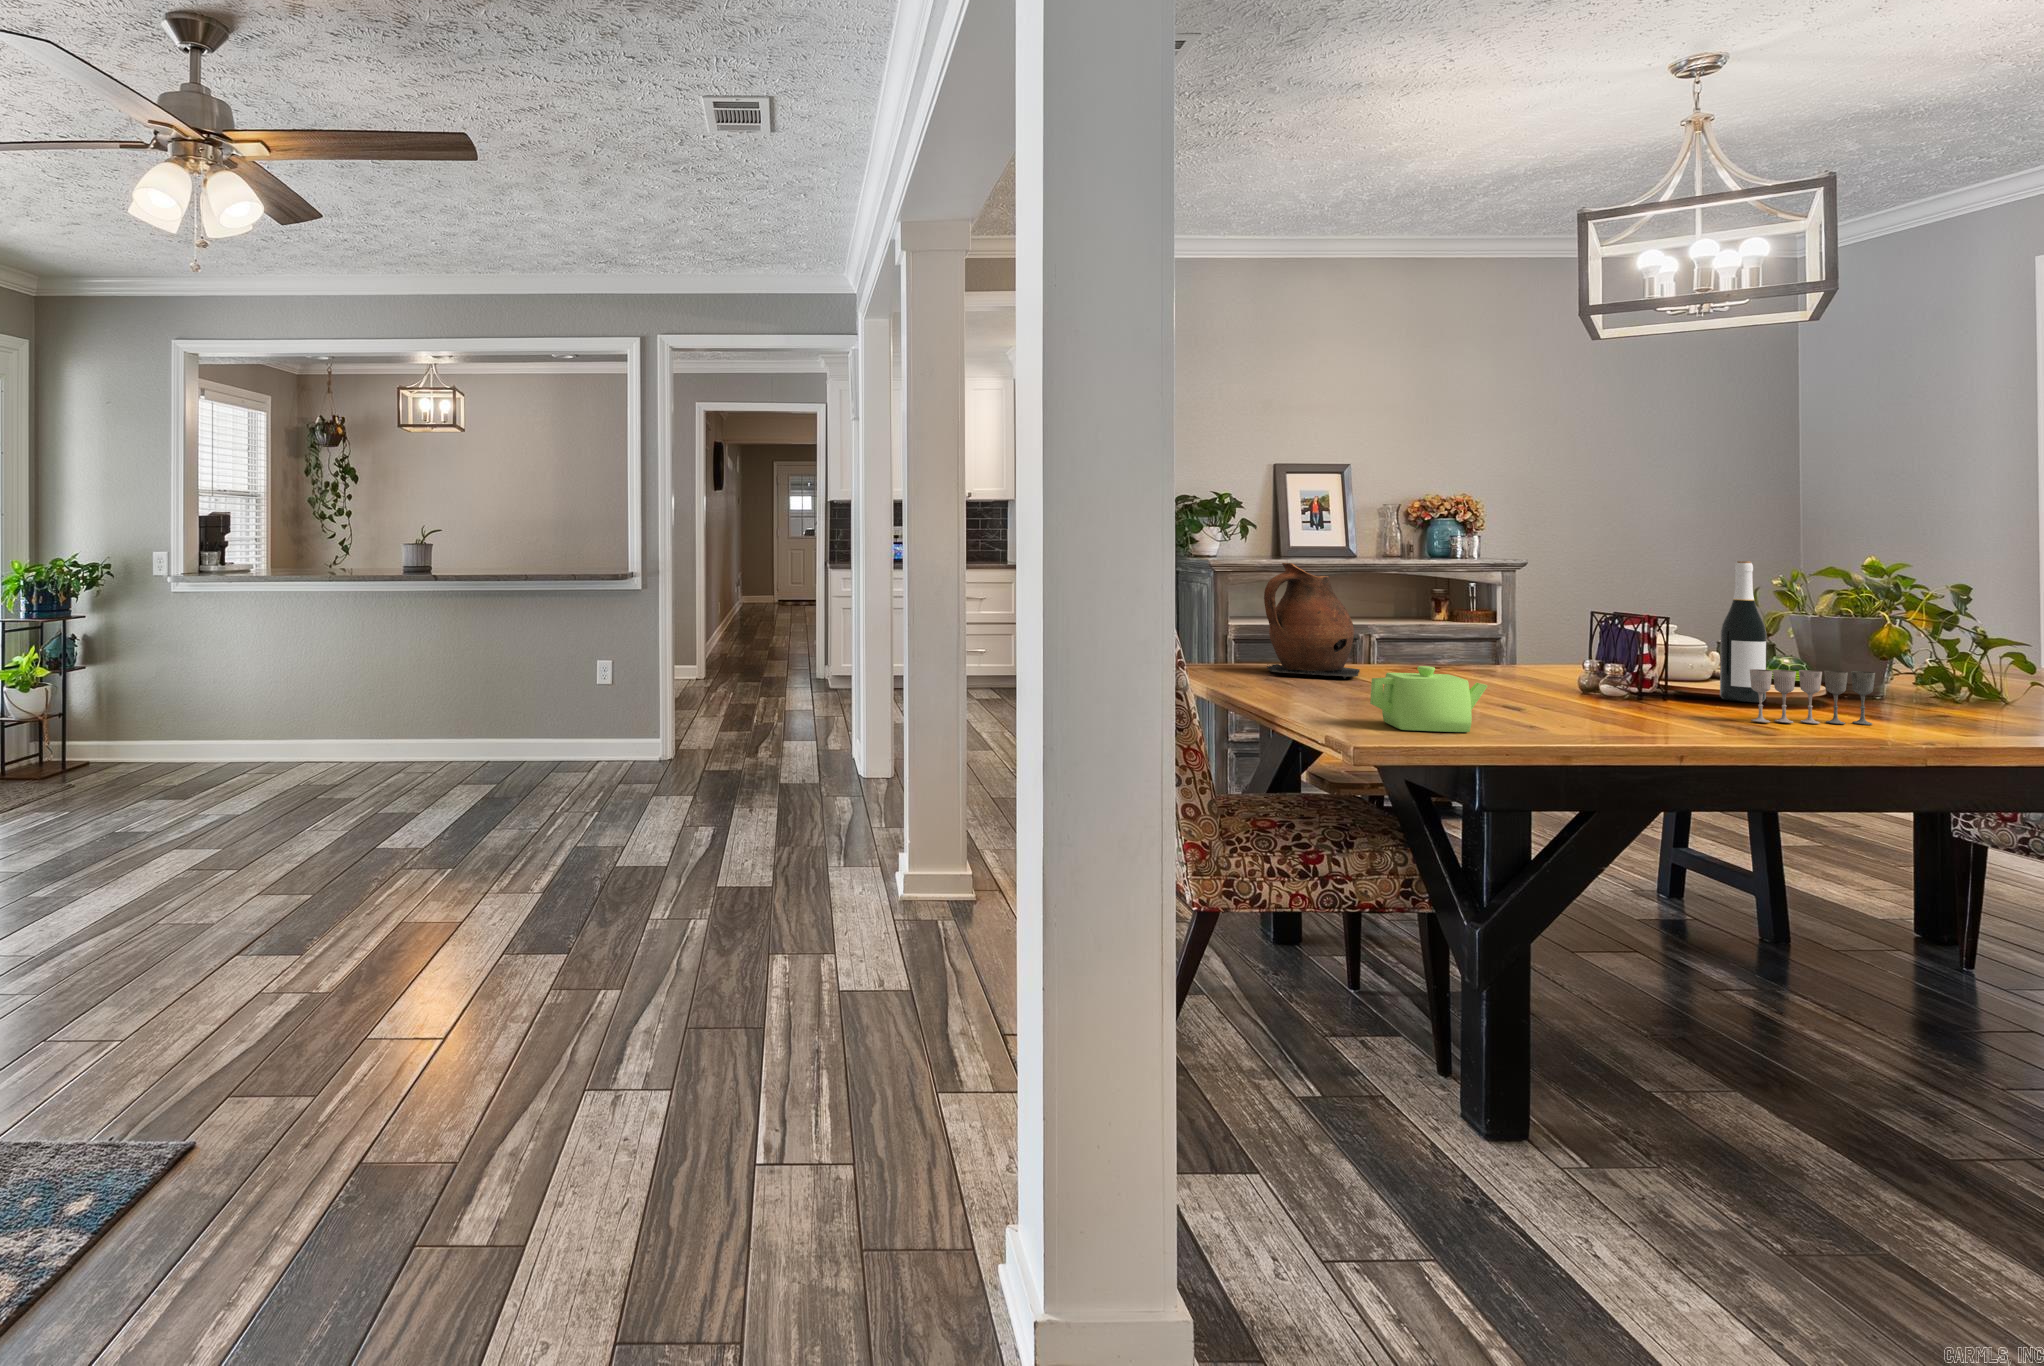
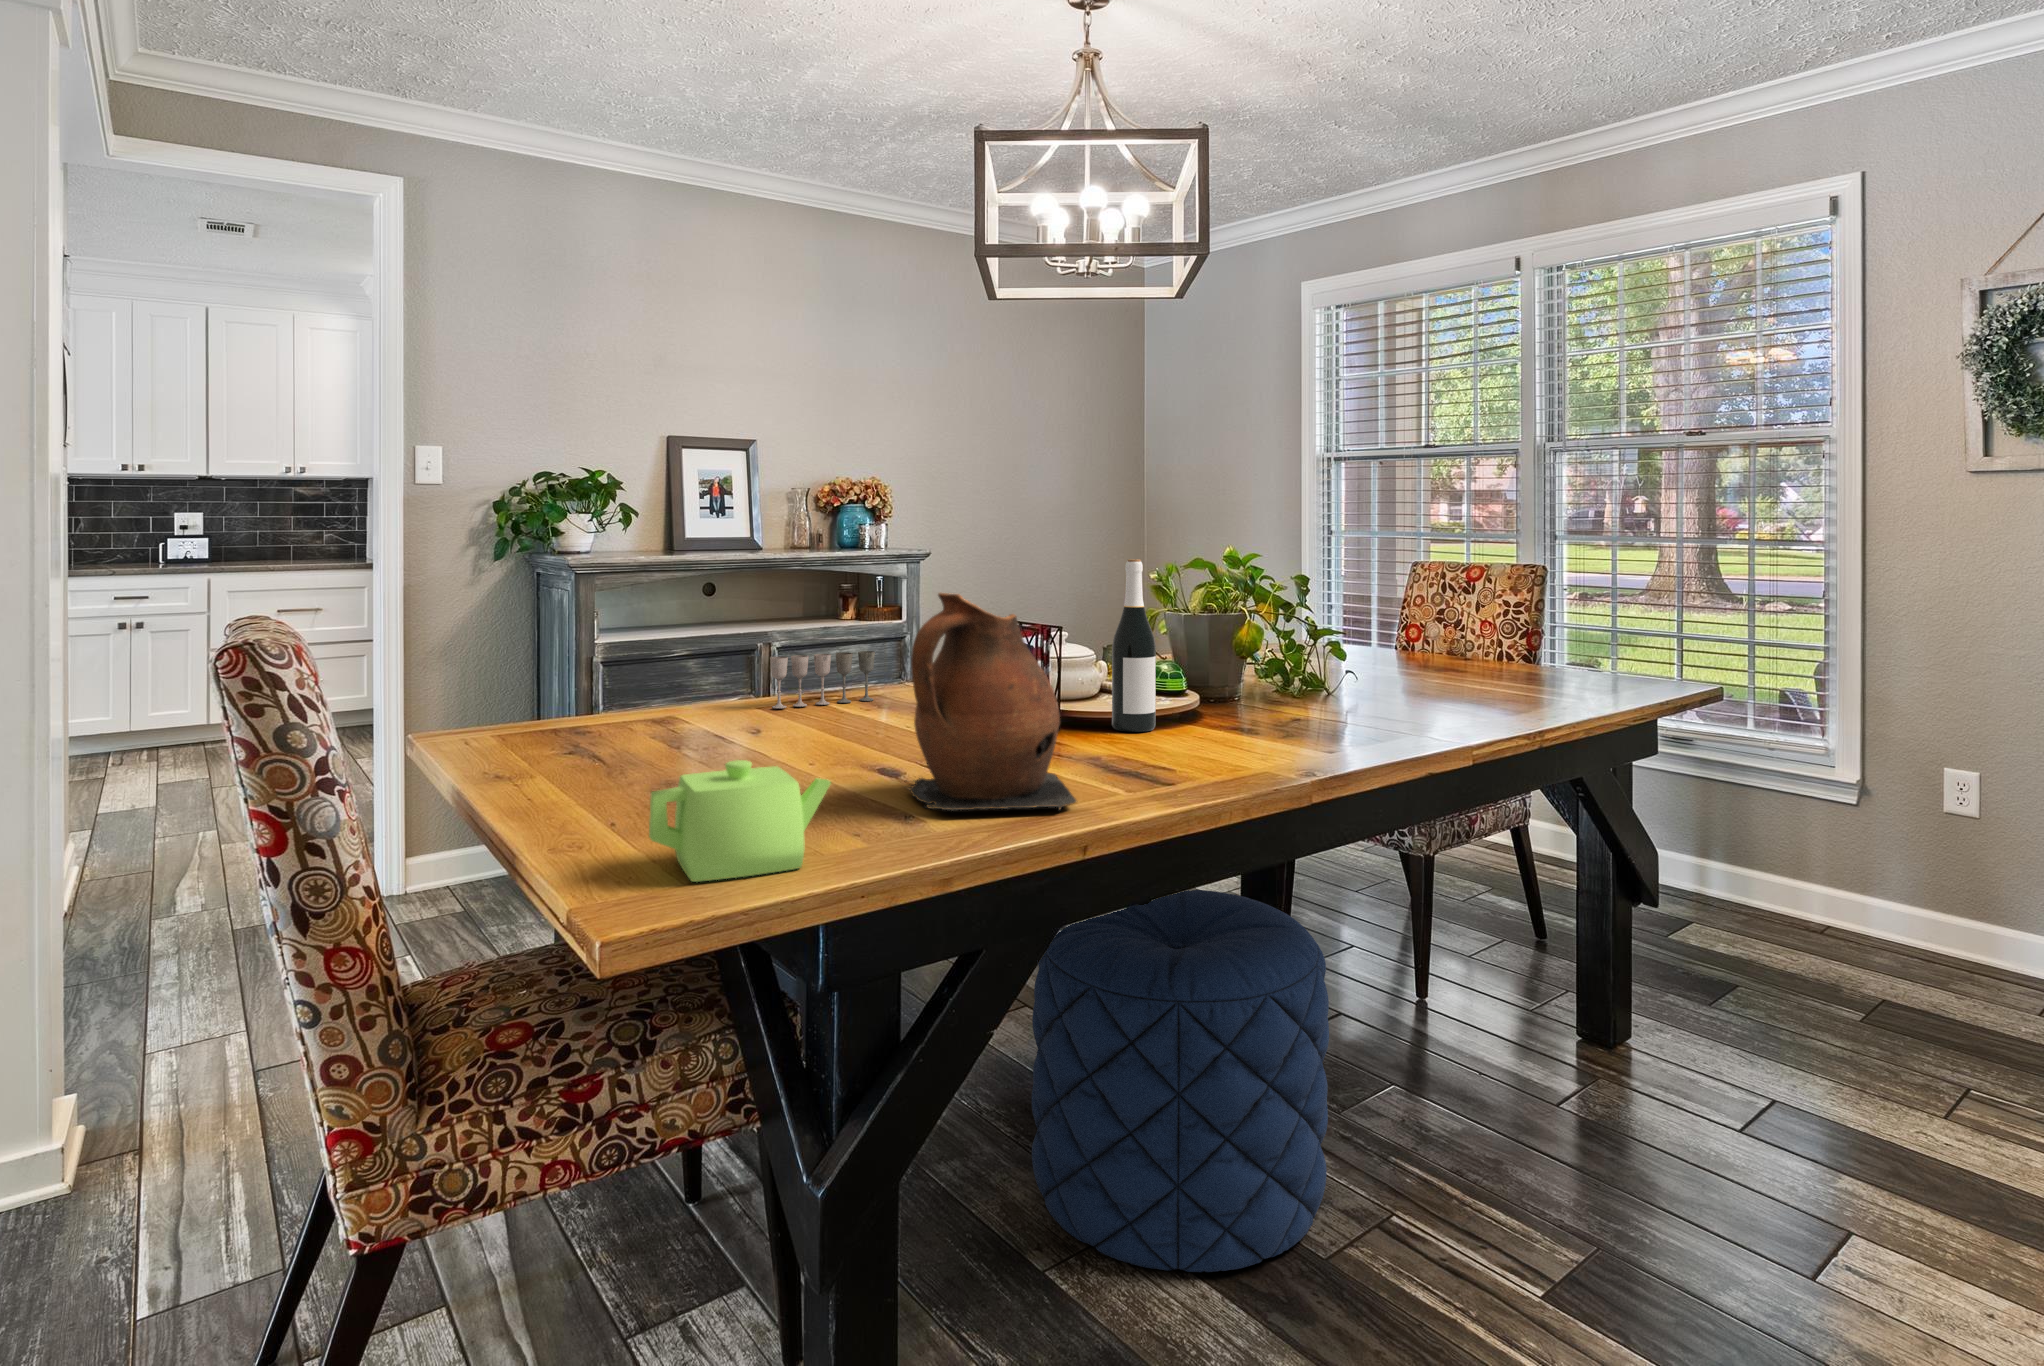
ceramic pitcher: present [1264,563,1360,679] -> present [907,593,1076,810]
wine glass: present [1750,669,1875,725] -> present [770,651,875,709]
pouf: none [1638,837,1953,1134] -> present [1032,890,1329,1272]

